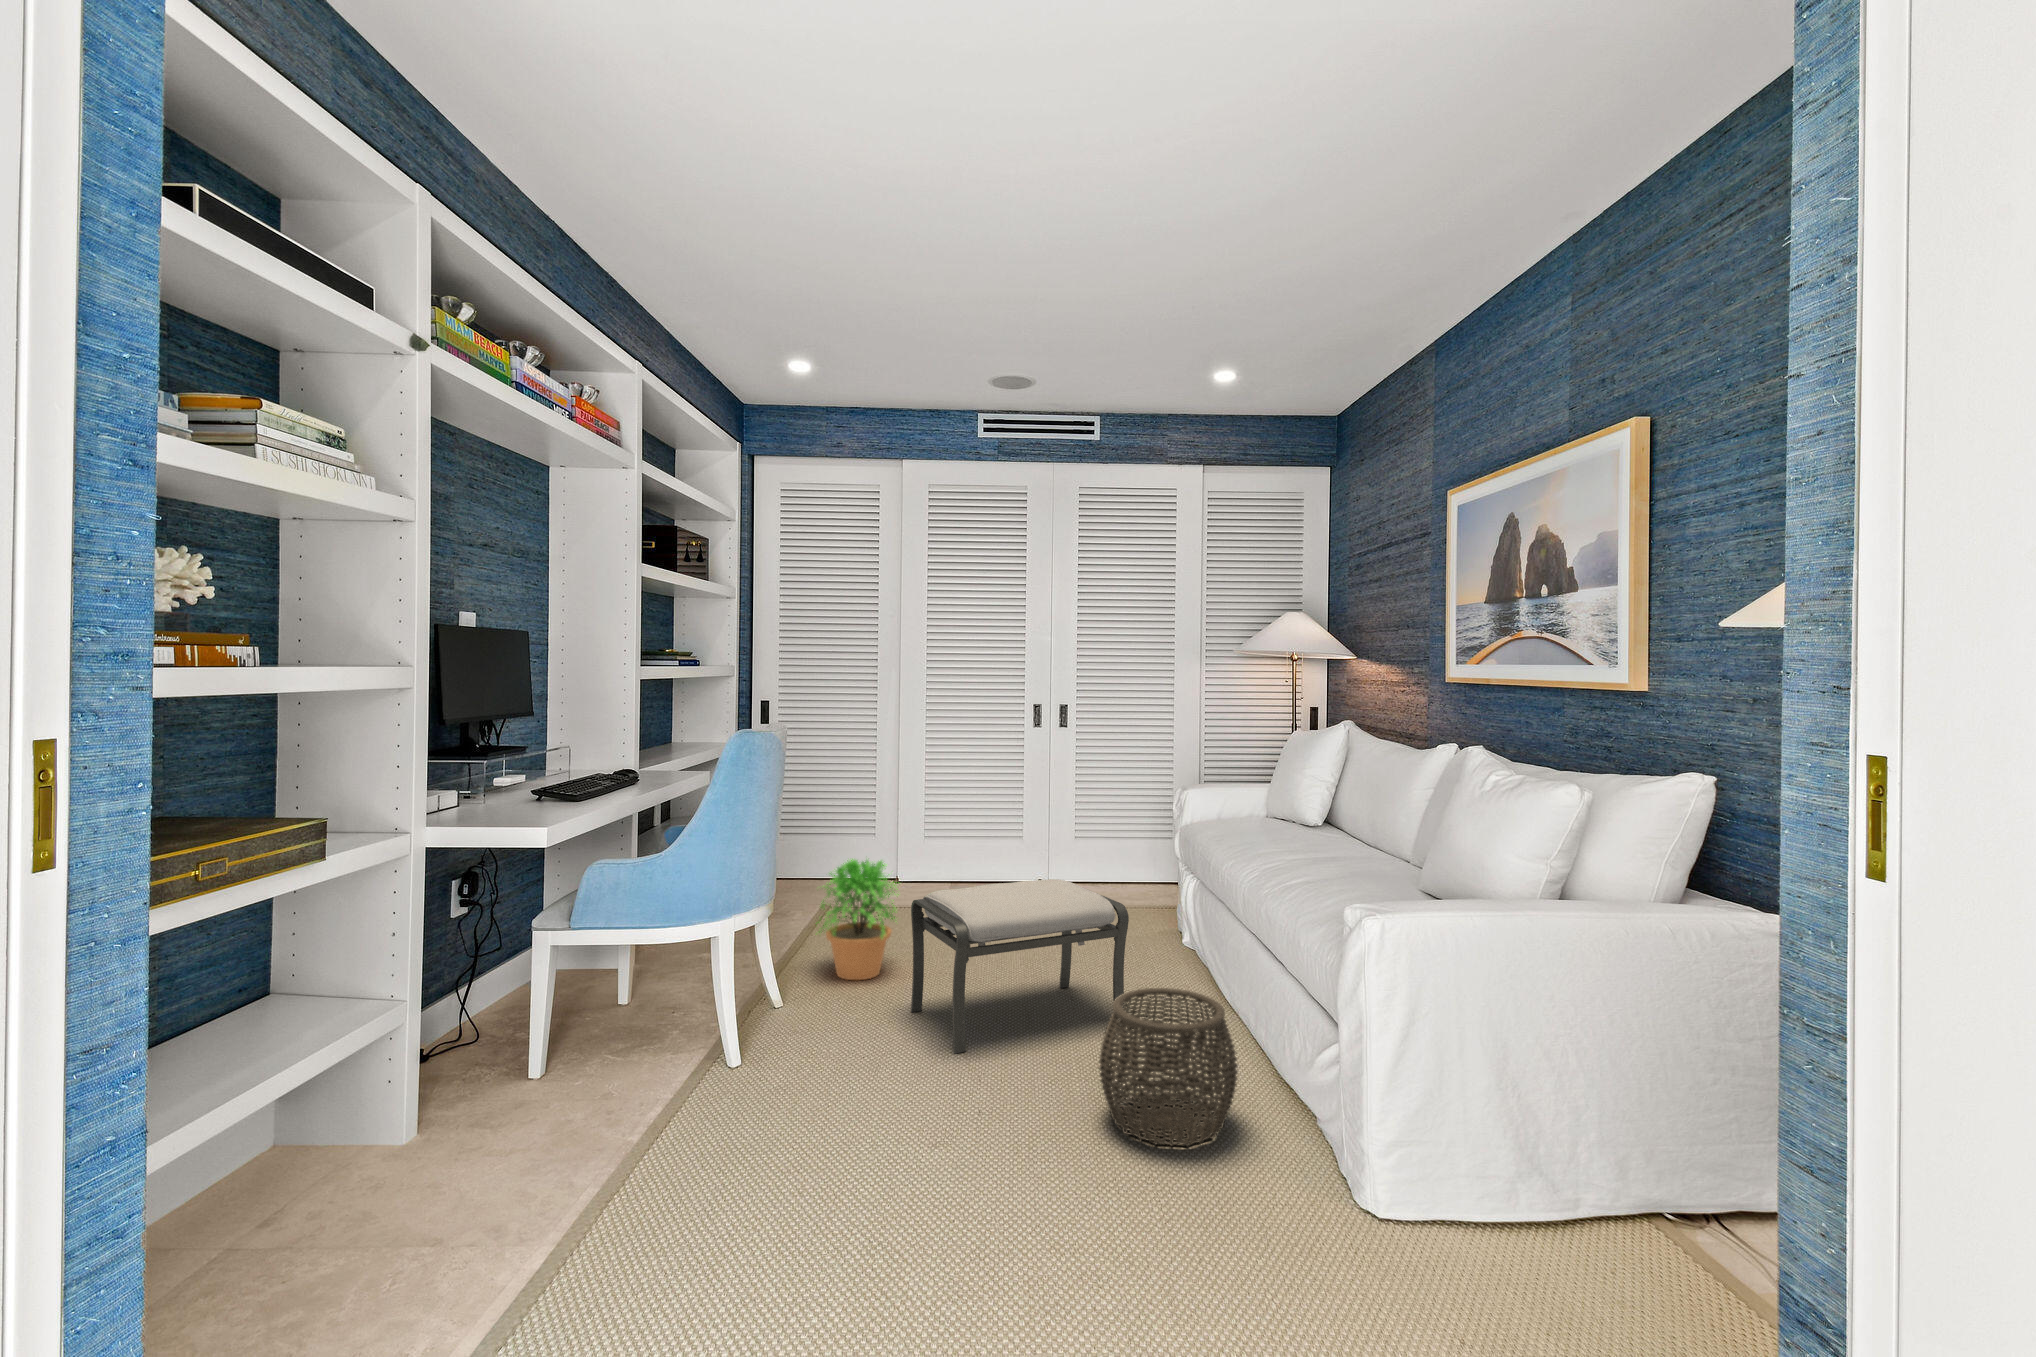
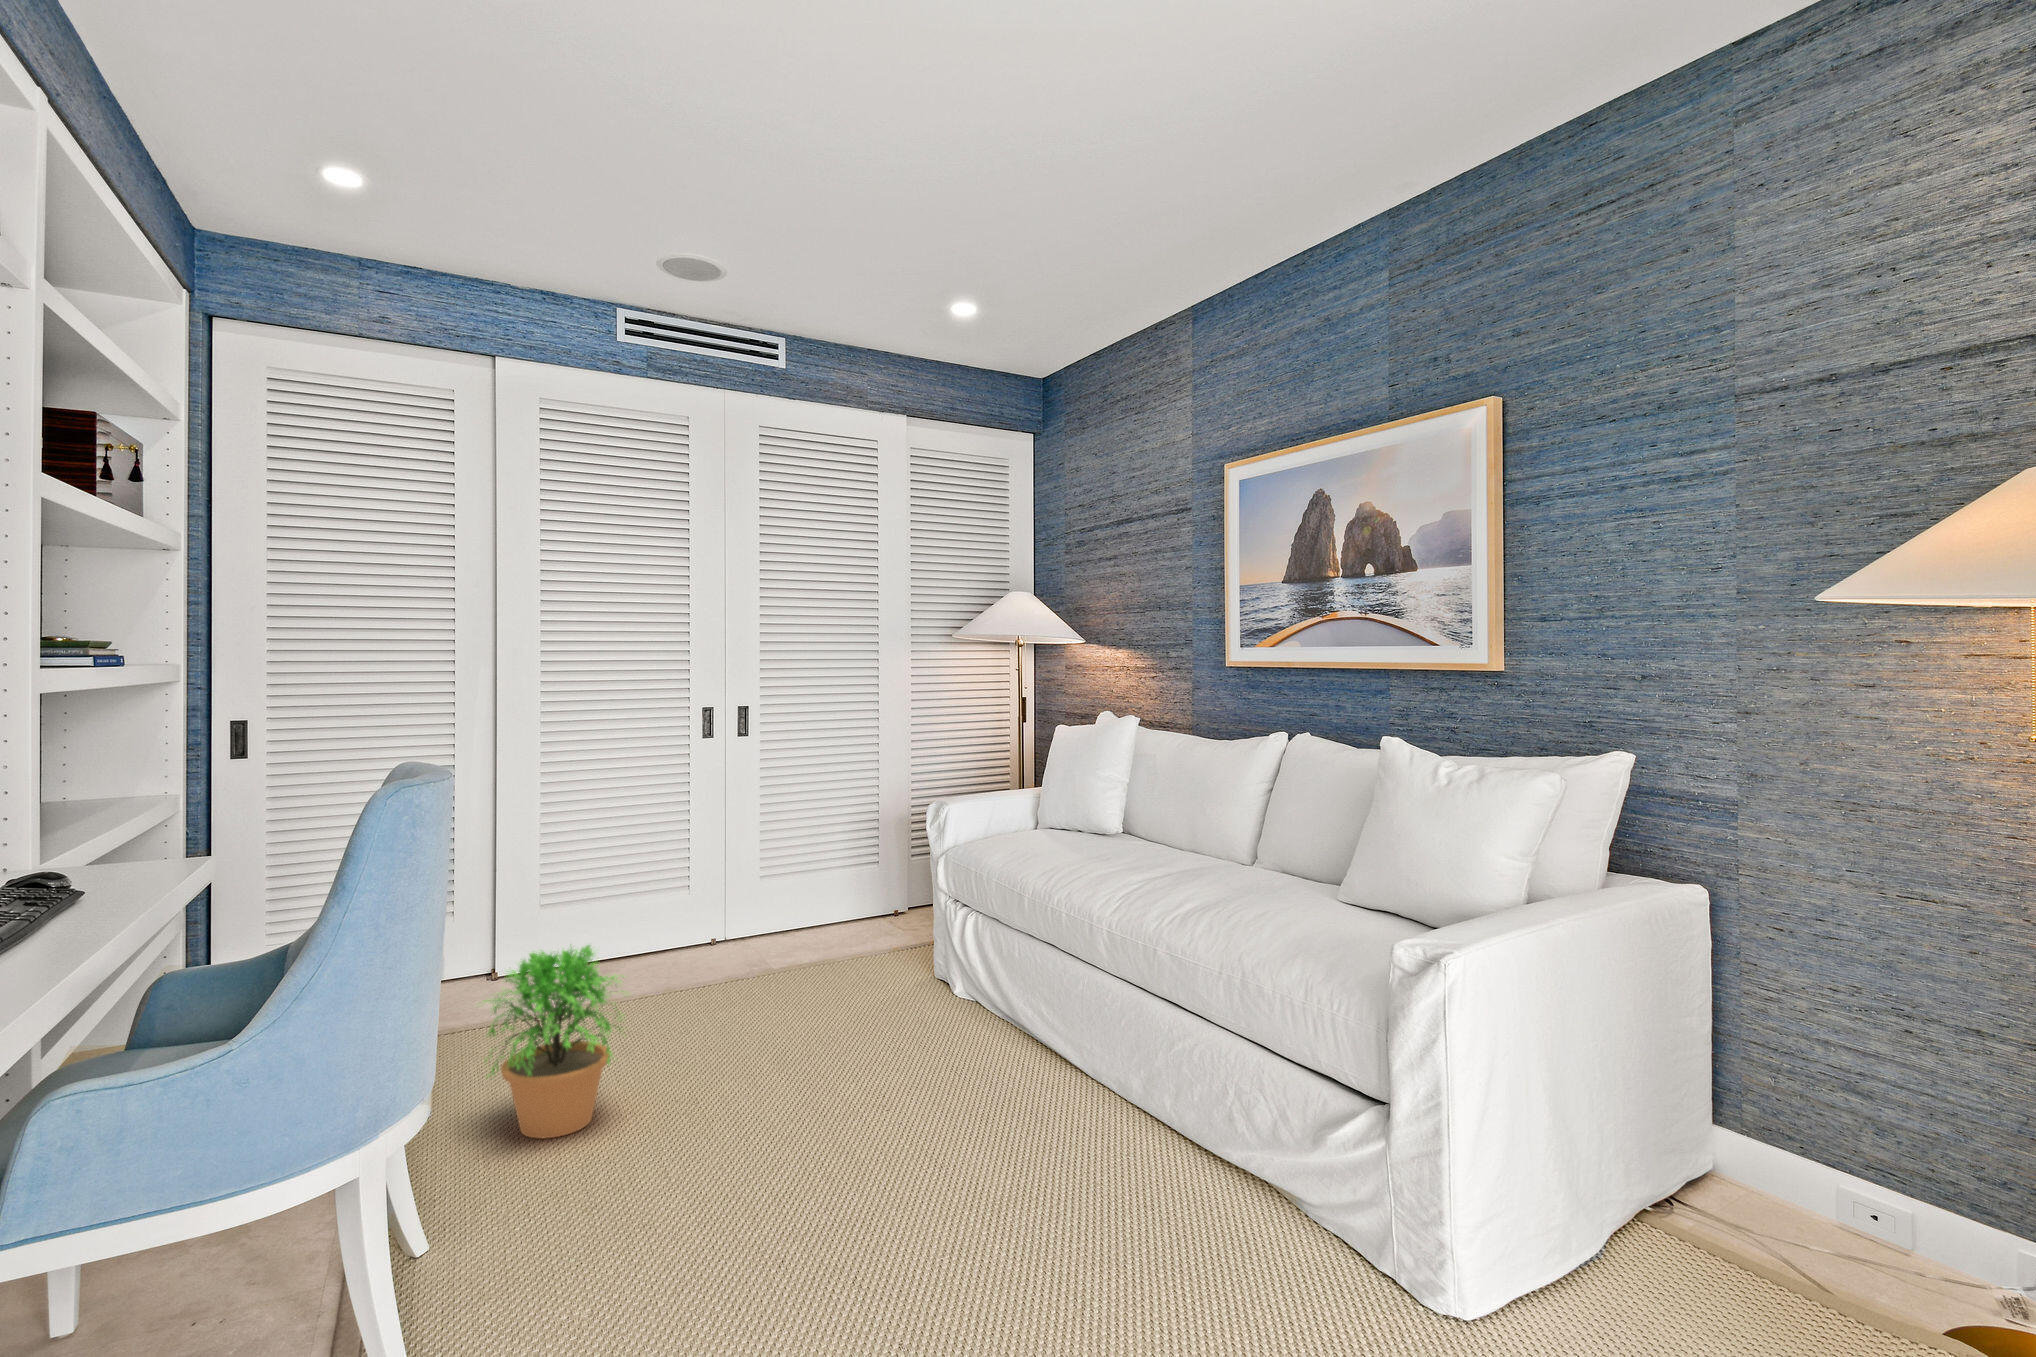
ottoman: present [911,879,1129,1053] -> none [687,938,989,1216]
woven basket: present [1099,988,1238,1146] -> none [1068,1060,1248,1275]

